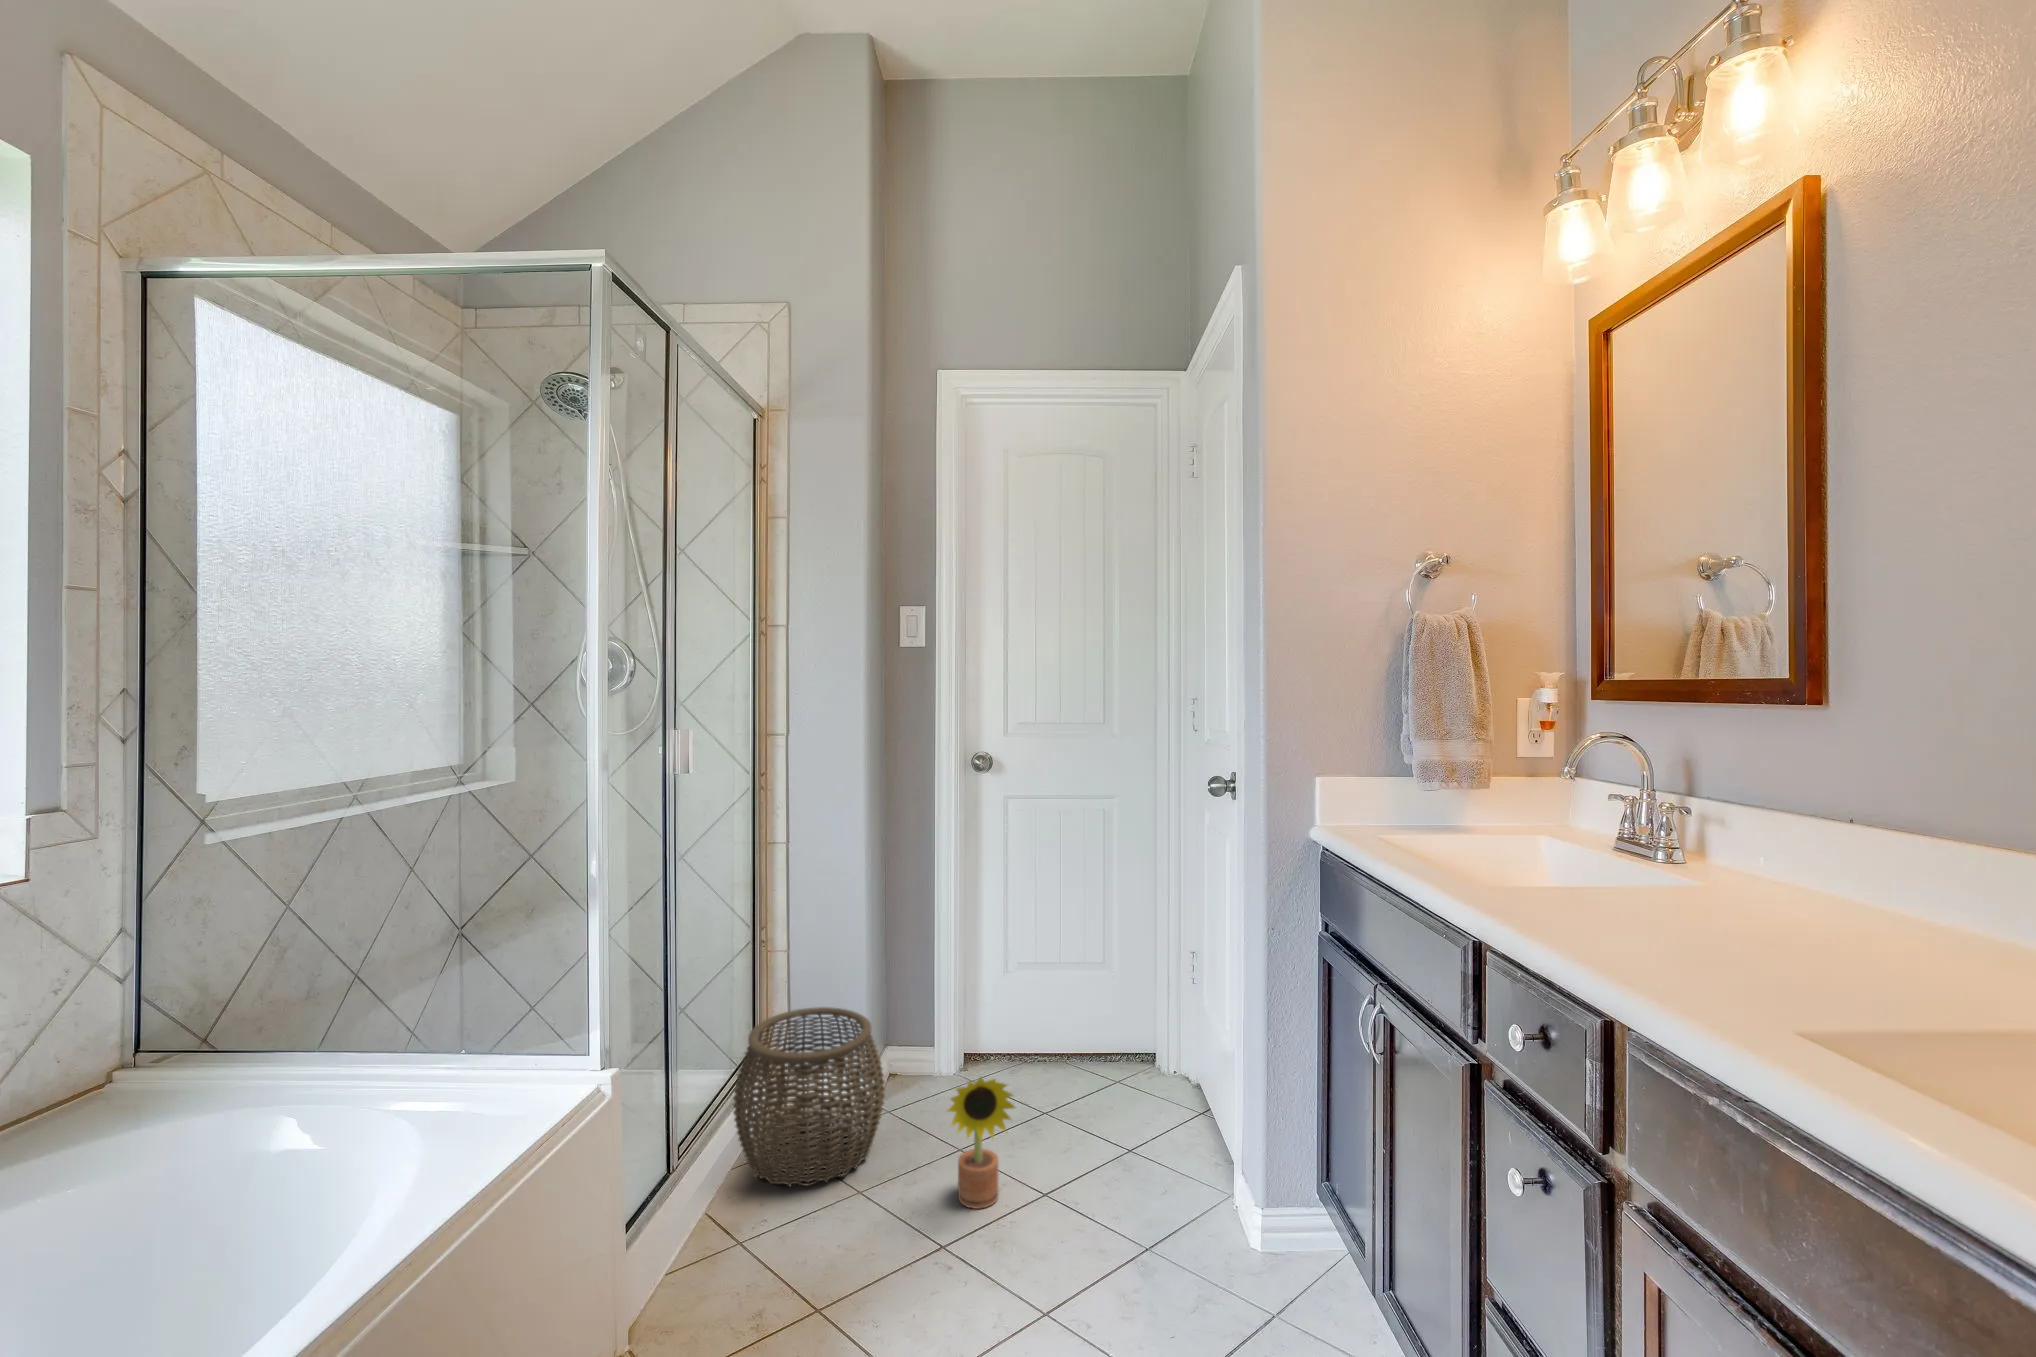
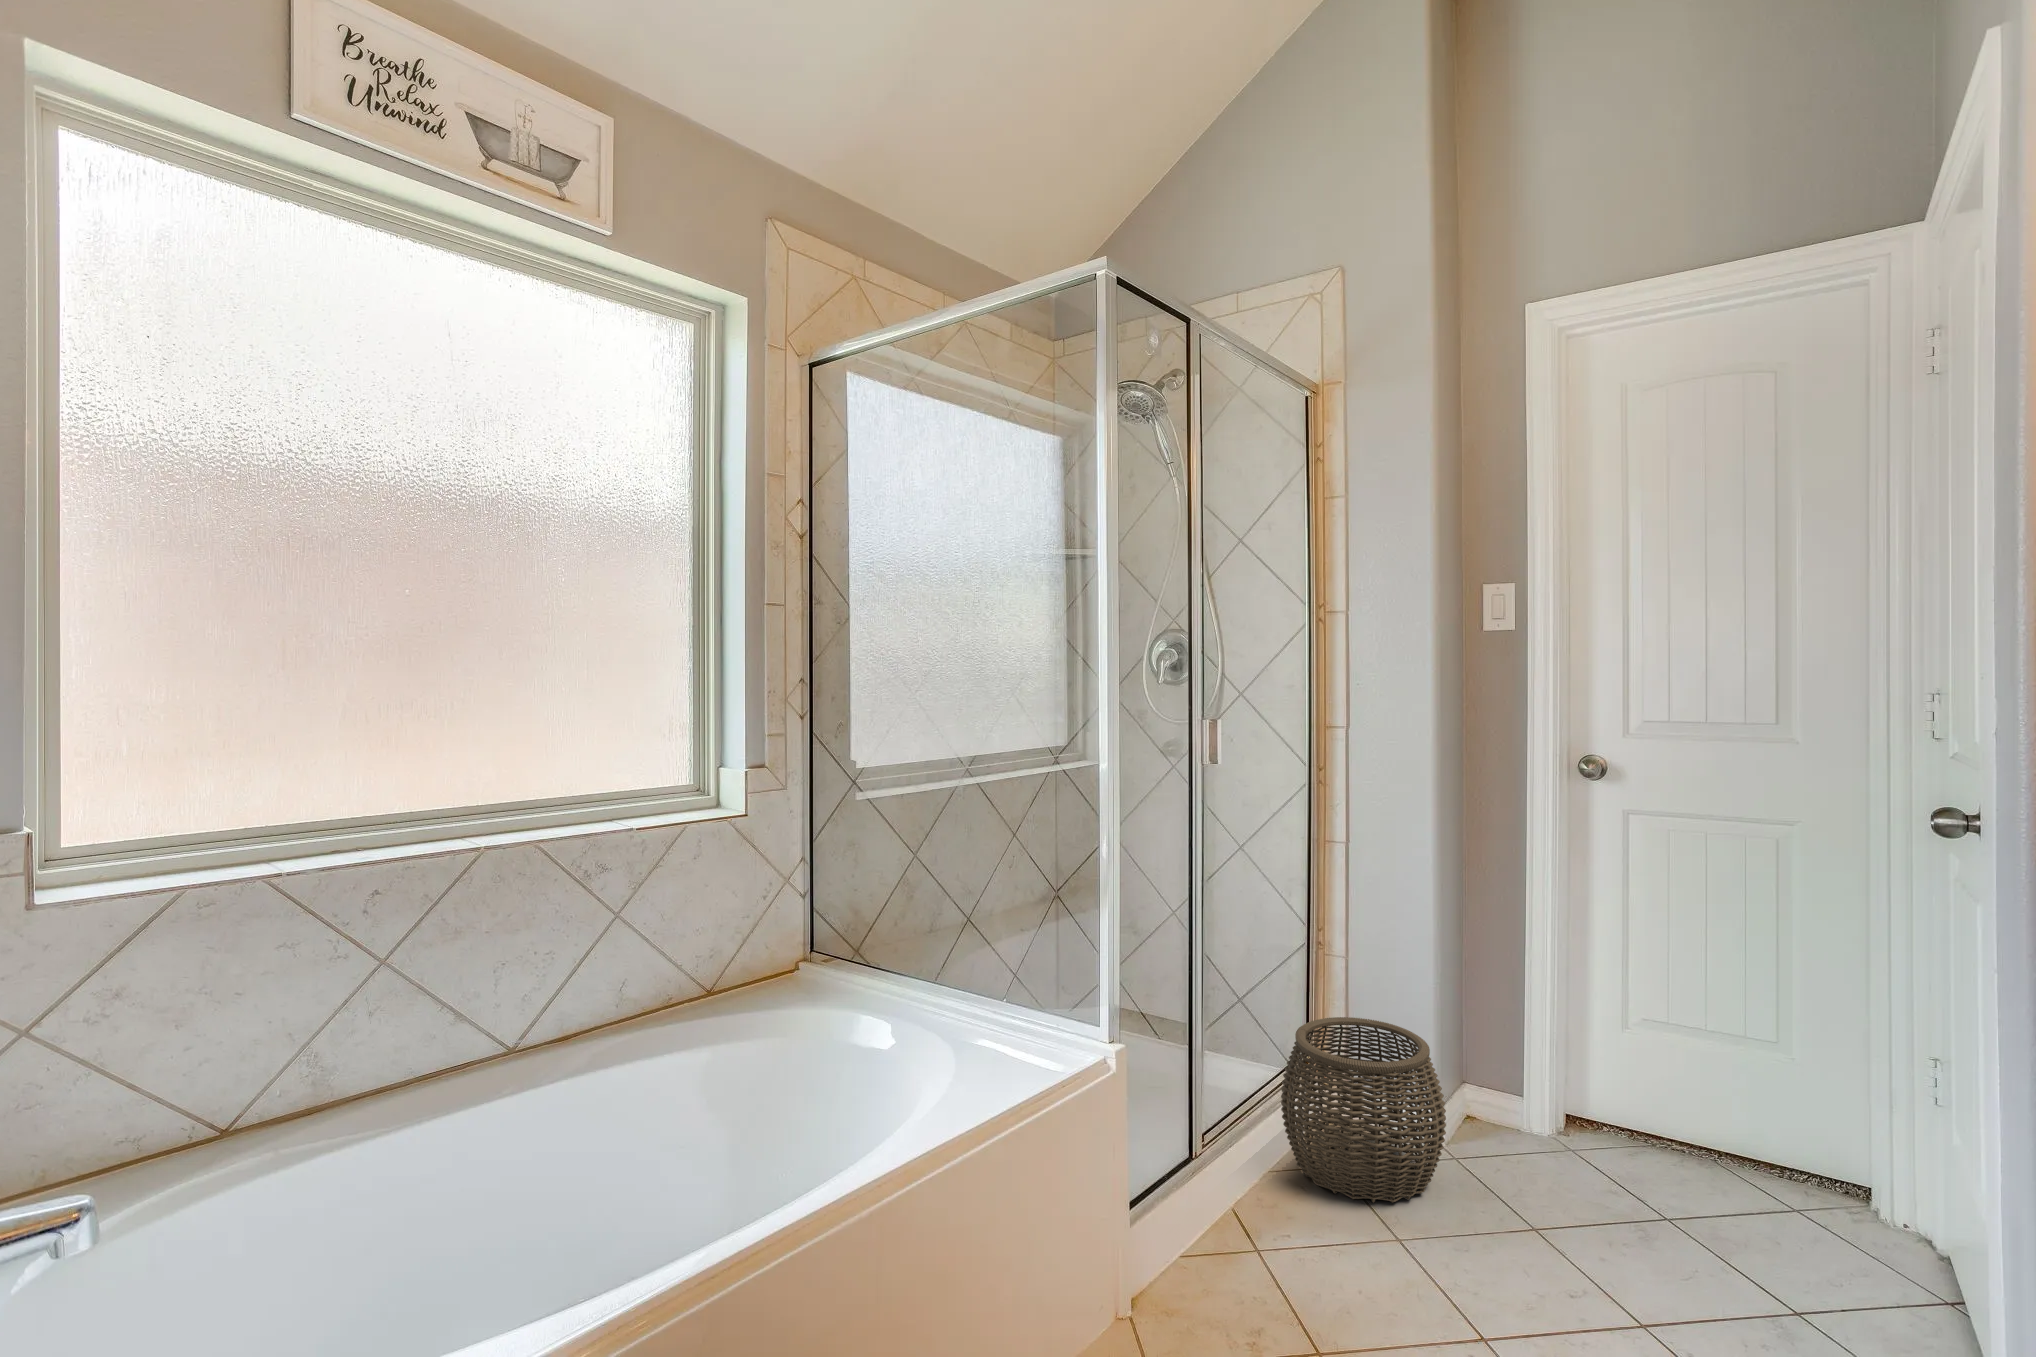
decorative plant: present [948,1078,1015,1209] -> none [1503,1133,1599,1291]

